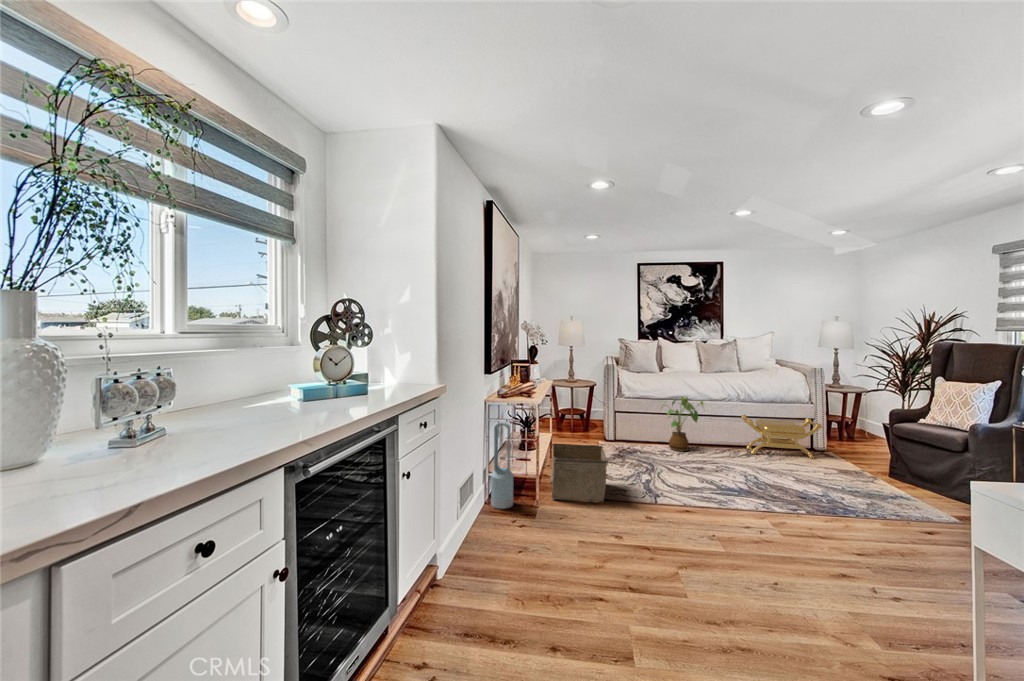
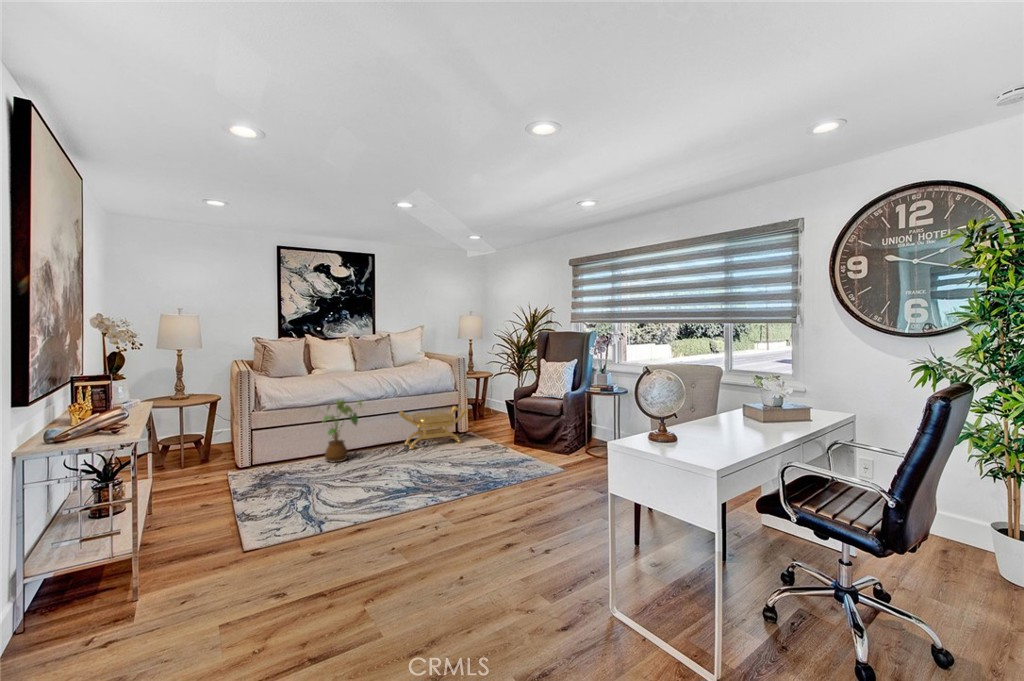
air purifier: present [491,421,513,509] -> none [17,474,75,635]
storage bin: present [551,444,608,502] -> none [152,477,253,578]

